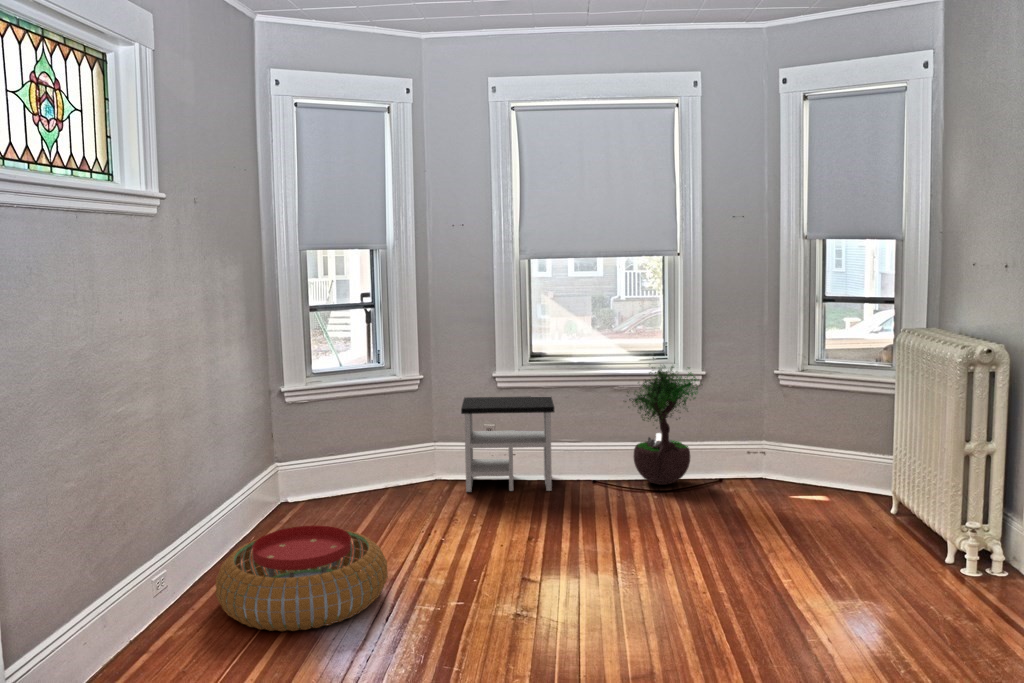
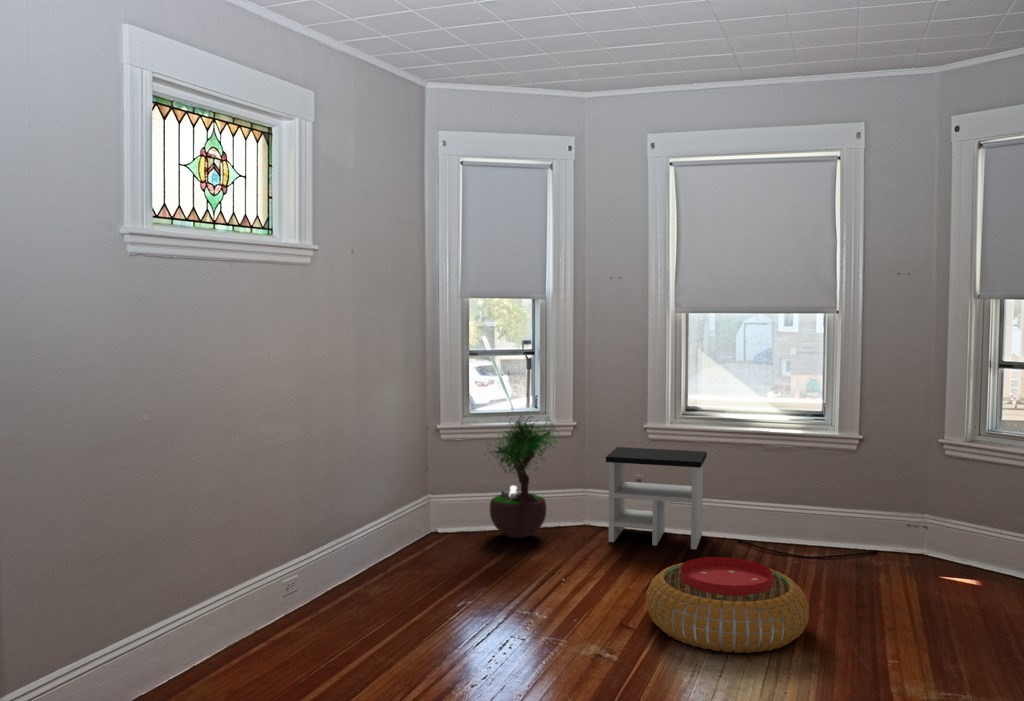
potted tree: present [625,358,698,485] -> present [490,417,557,538]
pouf: present [216,526,388,631] -> present [646,557,809,653]

